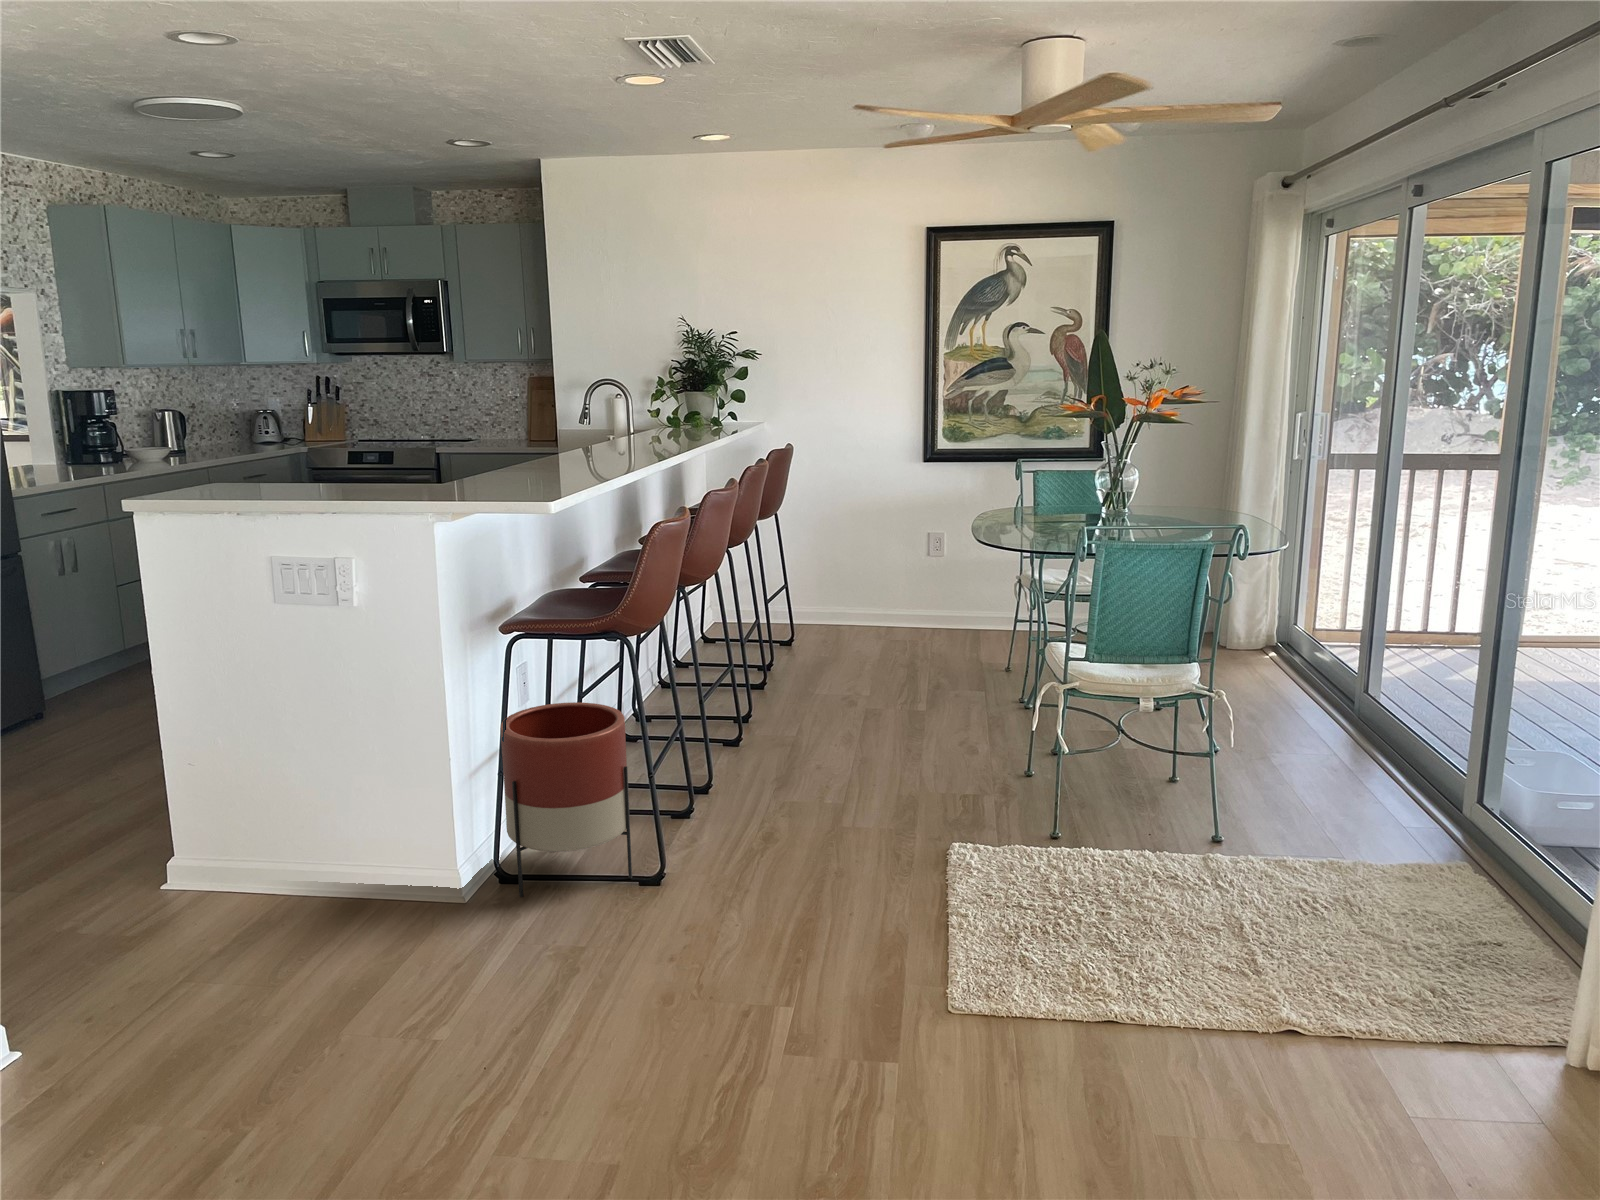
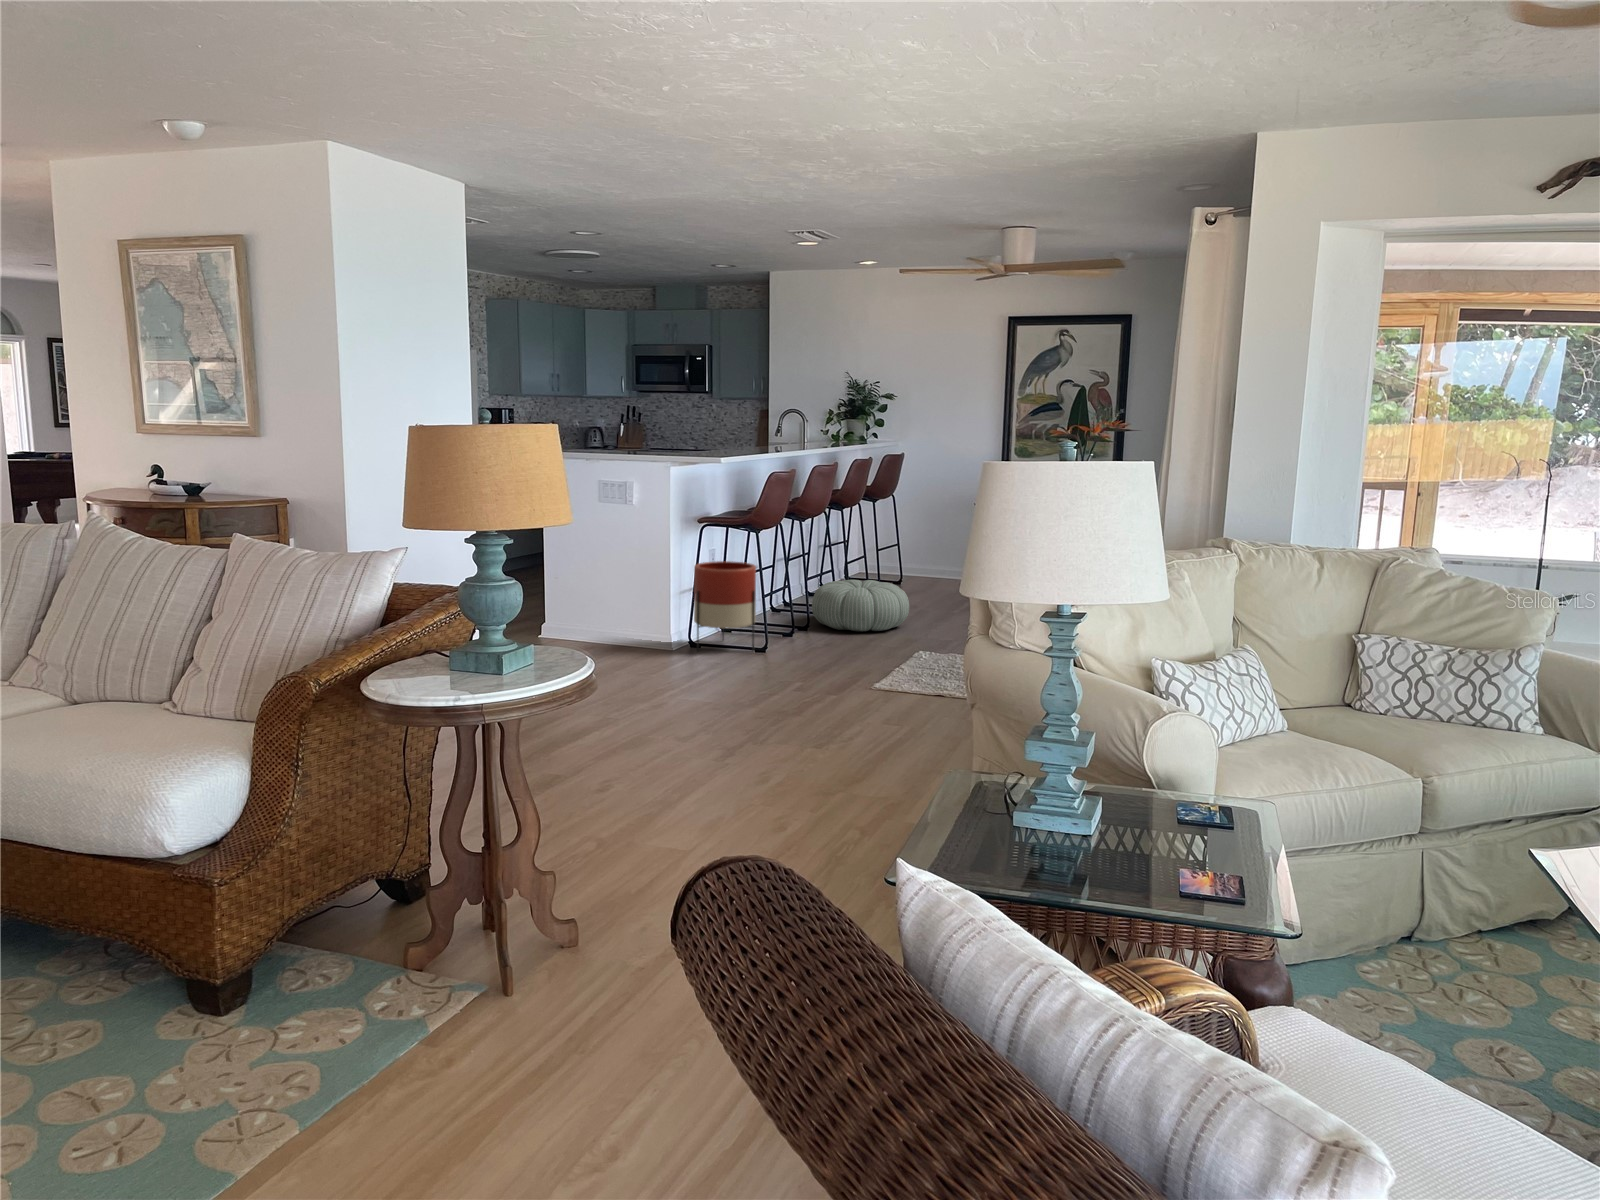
pouf: none [702,681,870,786] -> present [812,580,909,631]

